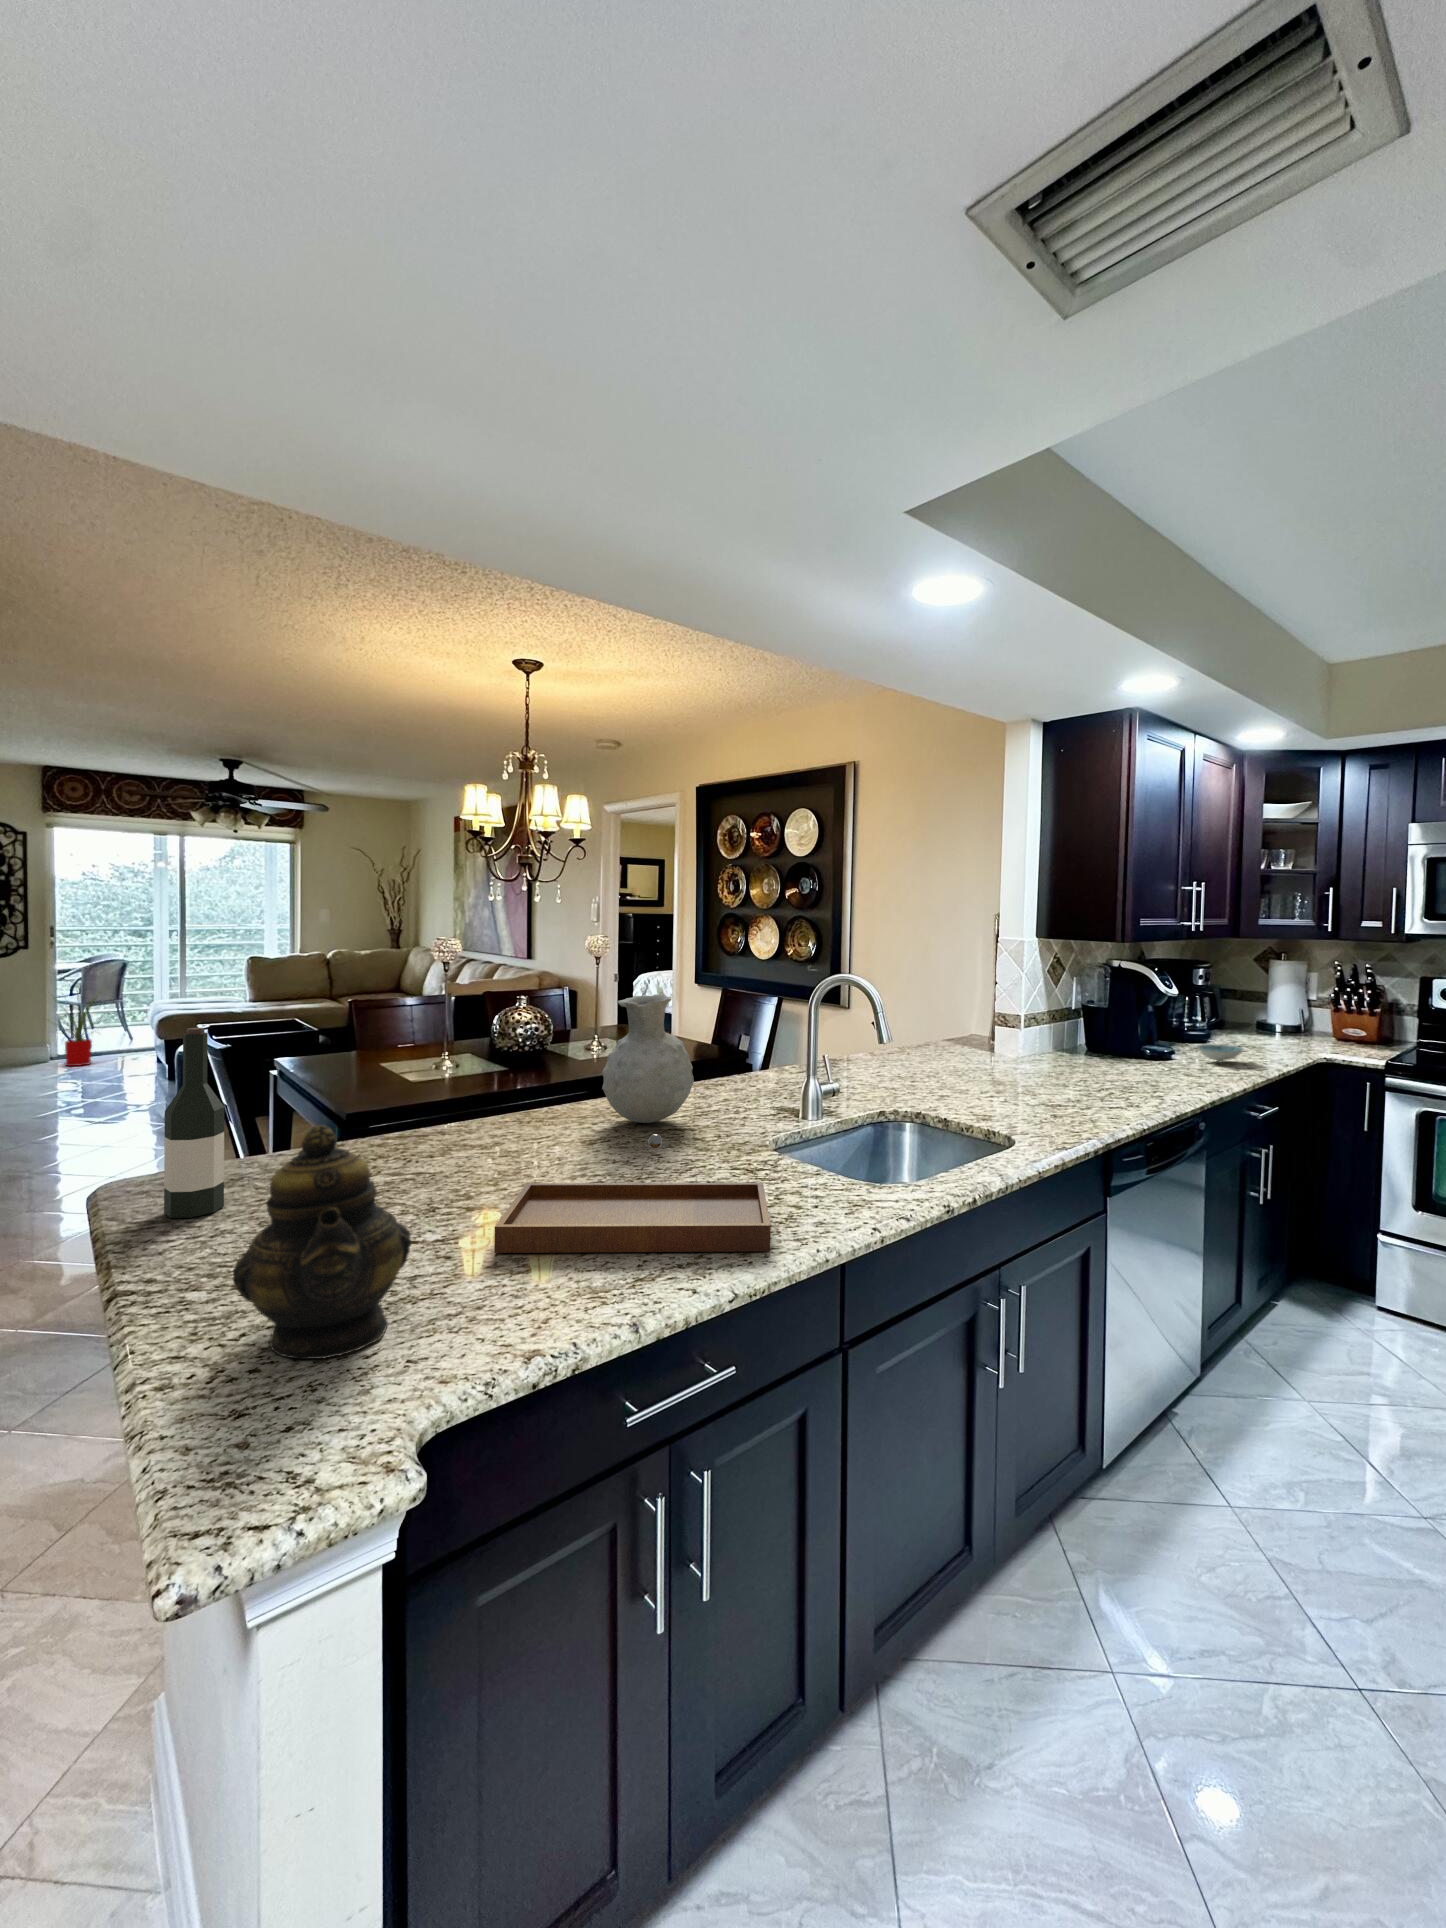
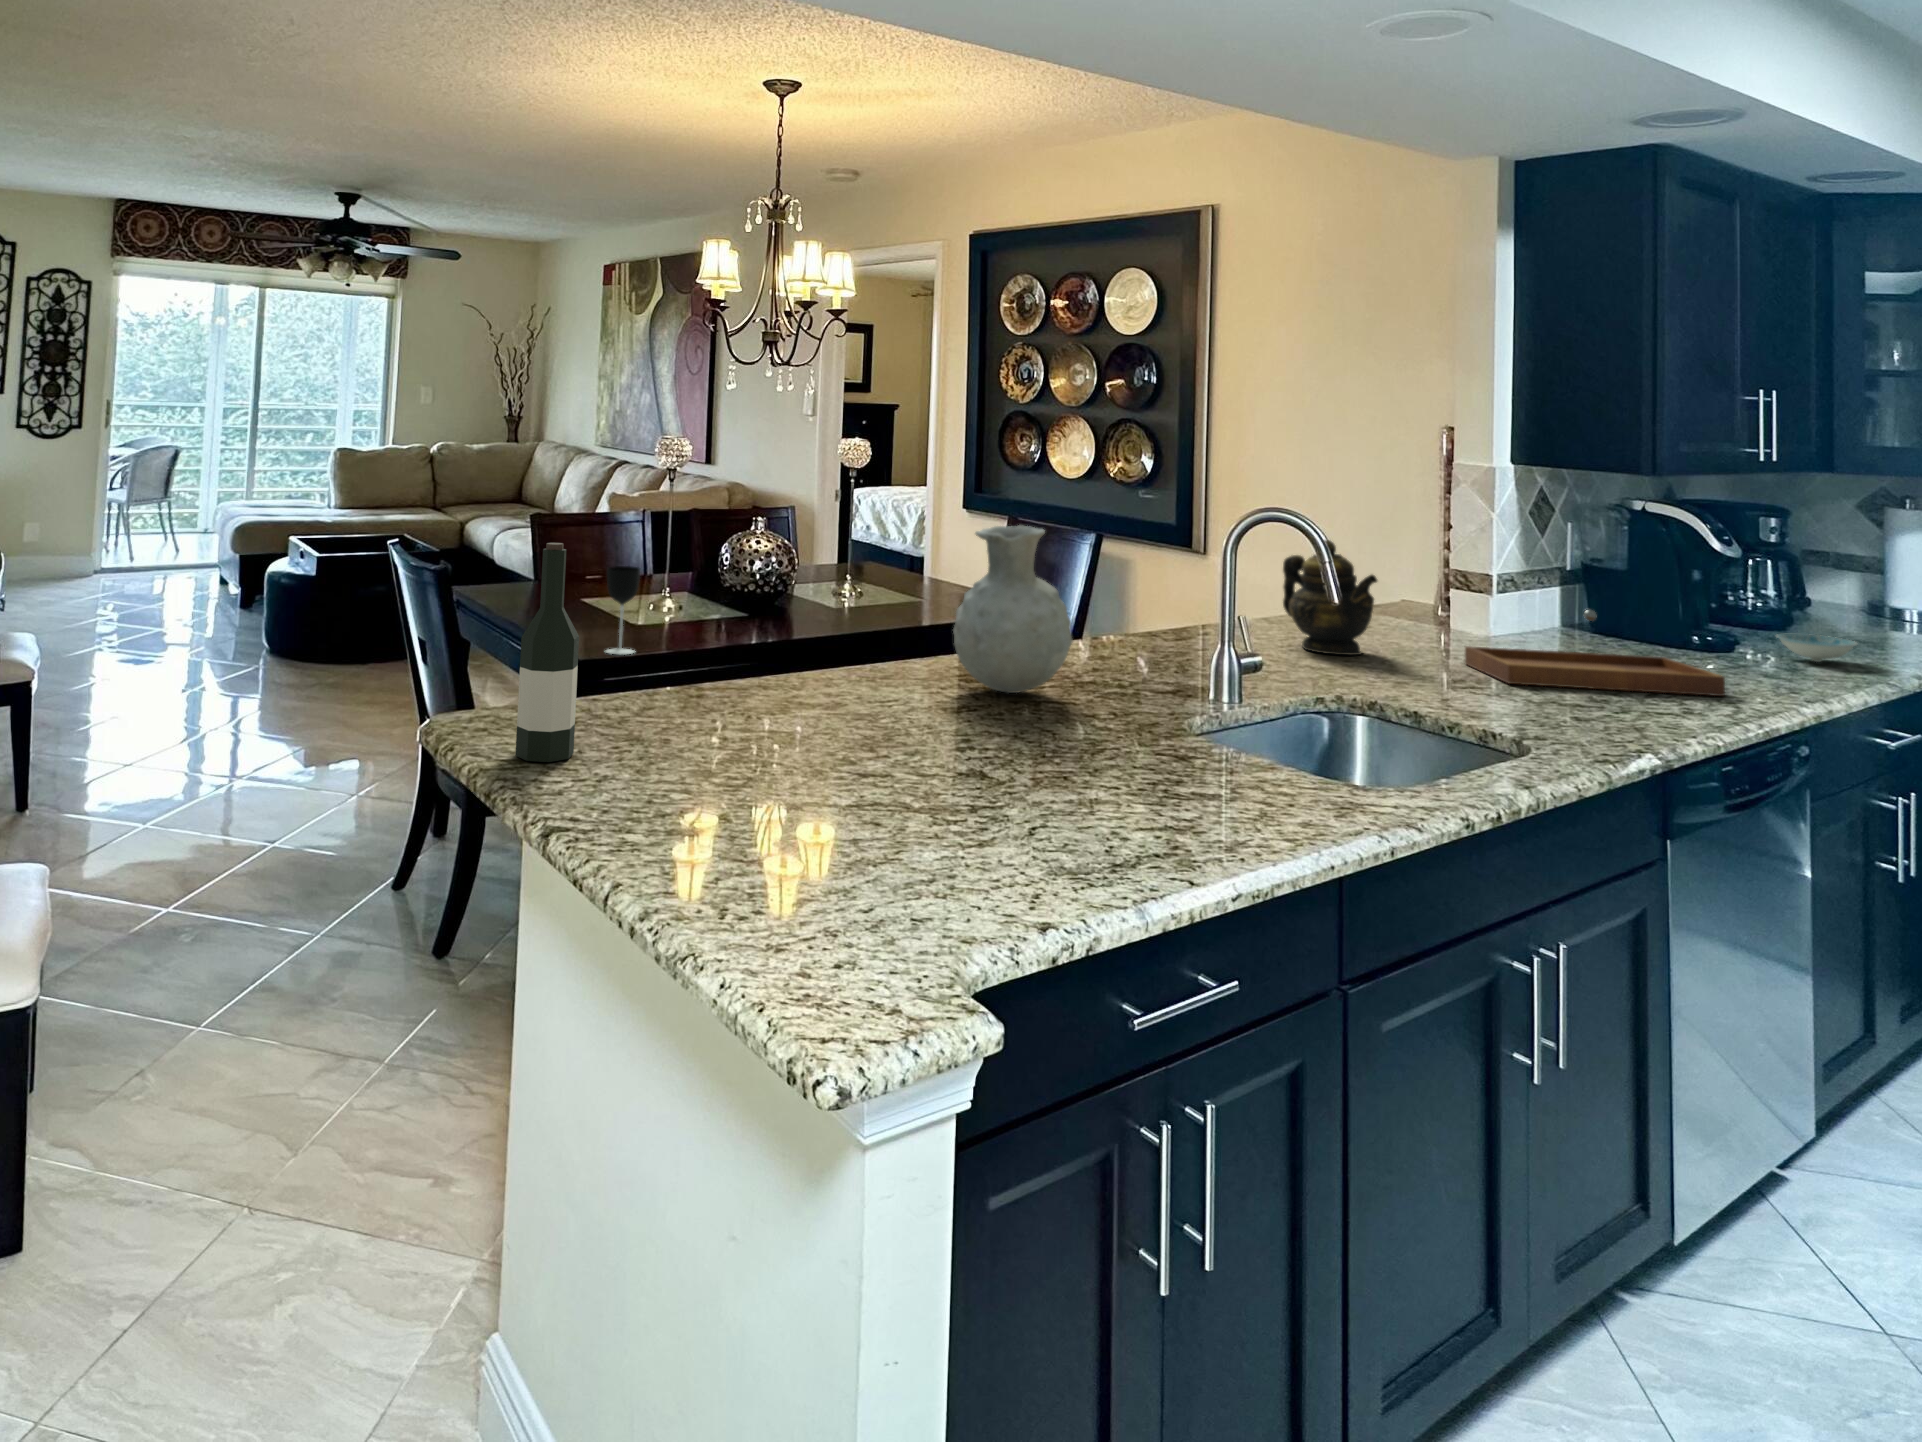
house plant: present [48,991,102,1066] -> none [87,480,173,586]
wine glass: none [368,1038,396,1106] -> present [606,566,640,654]
teapot: present [233,1125,411,1359] -> present [1283,540,1377,655]
tray: present [494,1134,771,1253] -> present [1465,610,1725,696]

